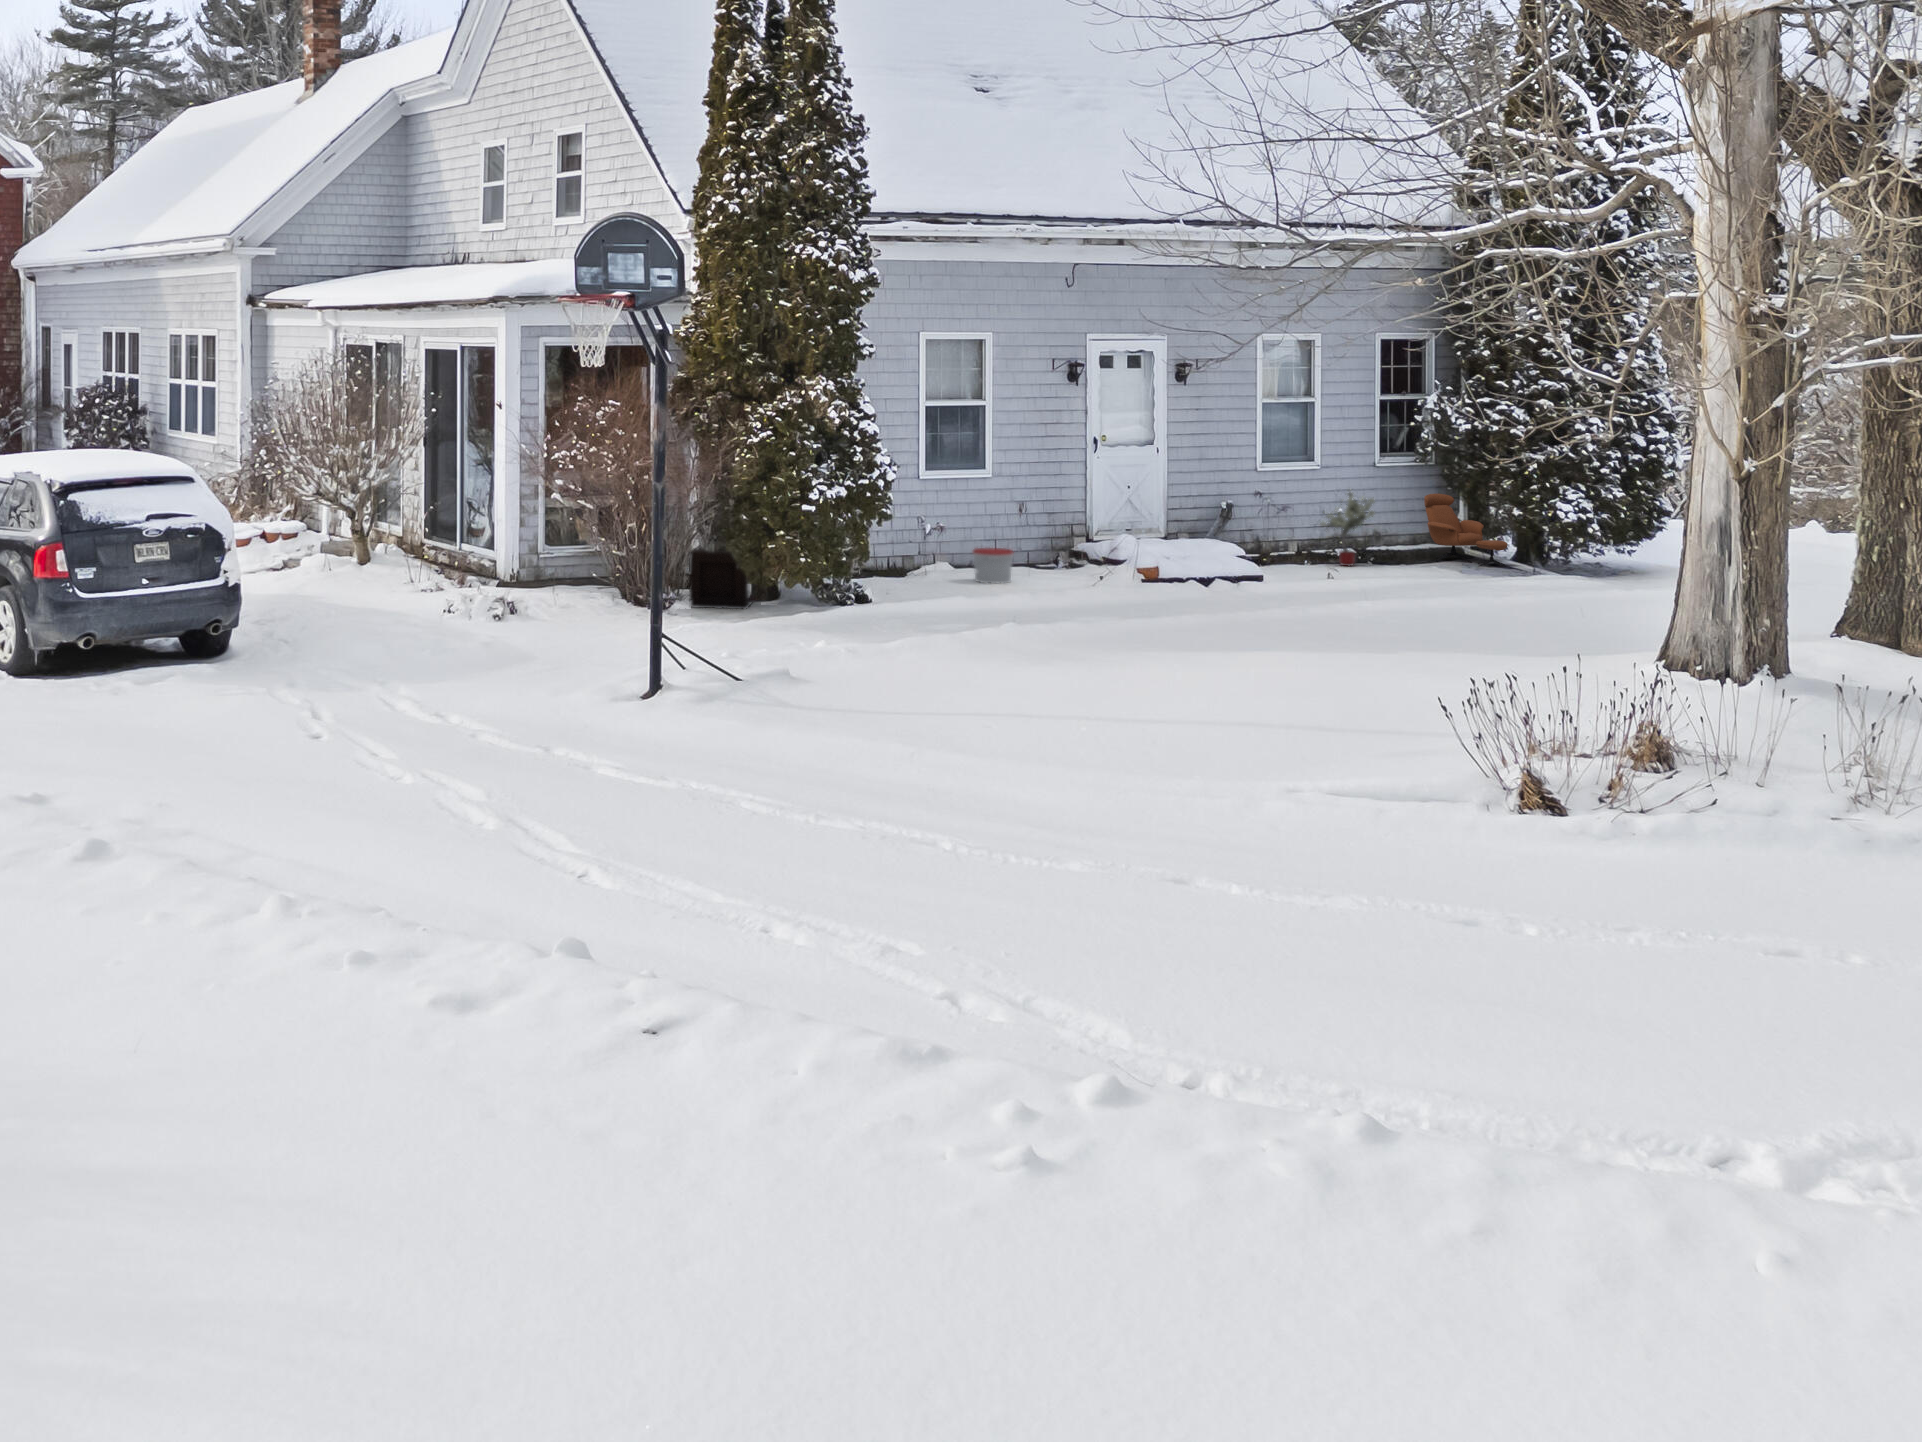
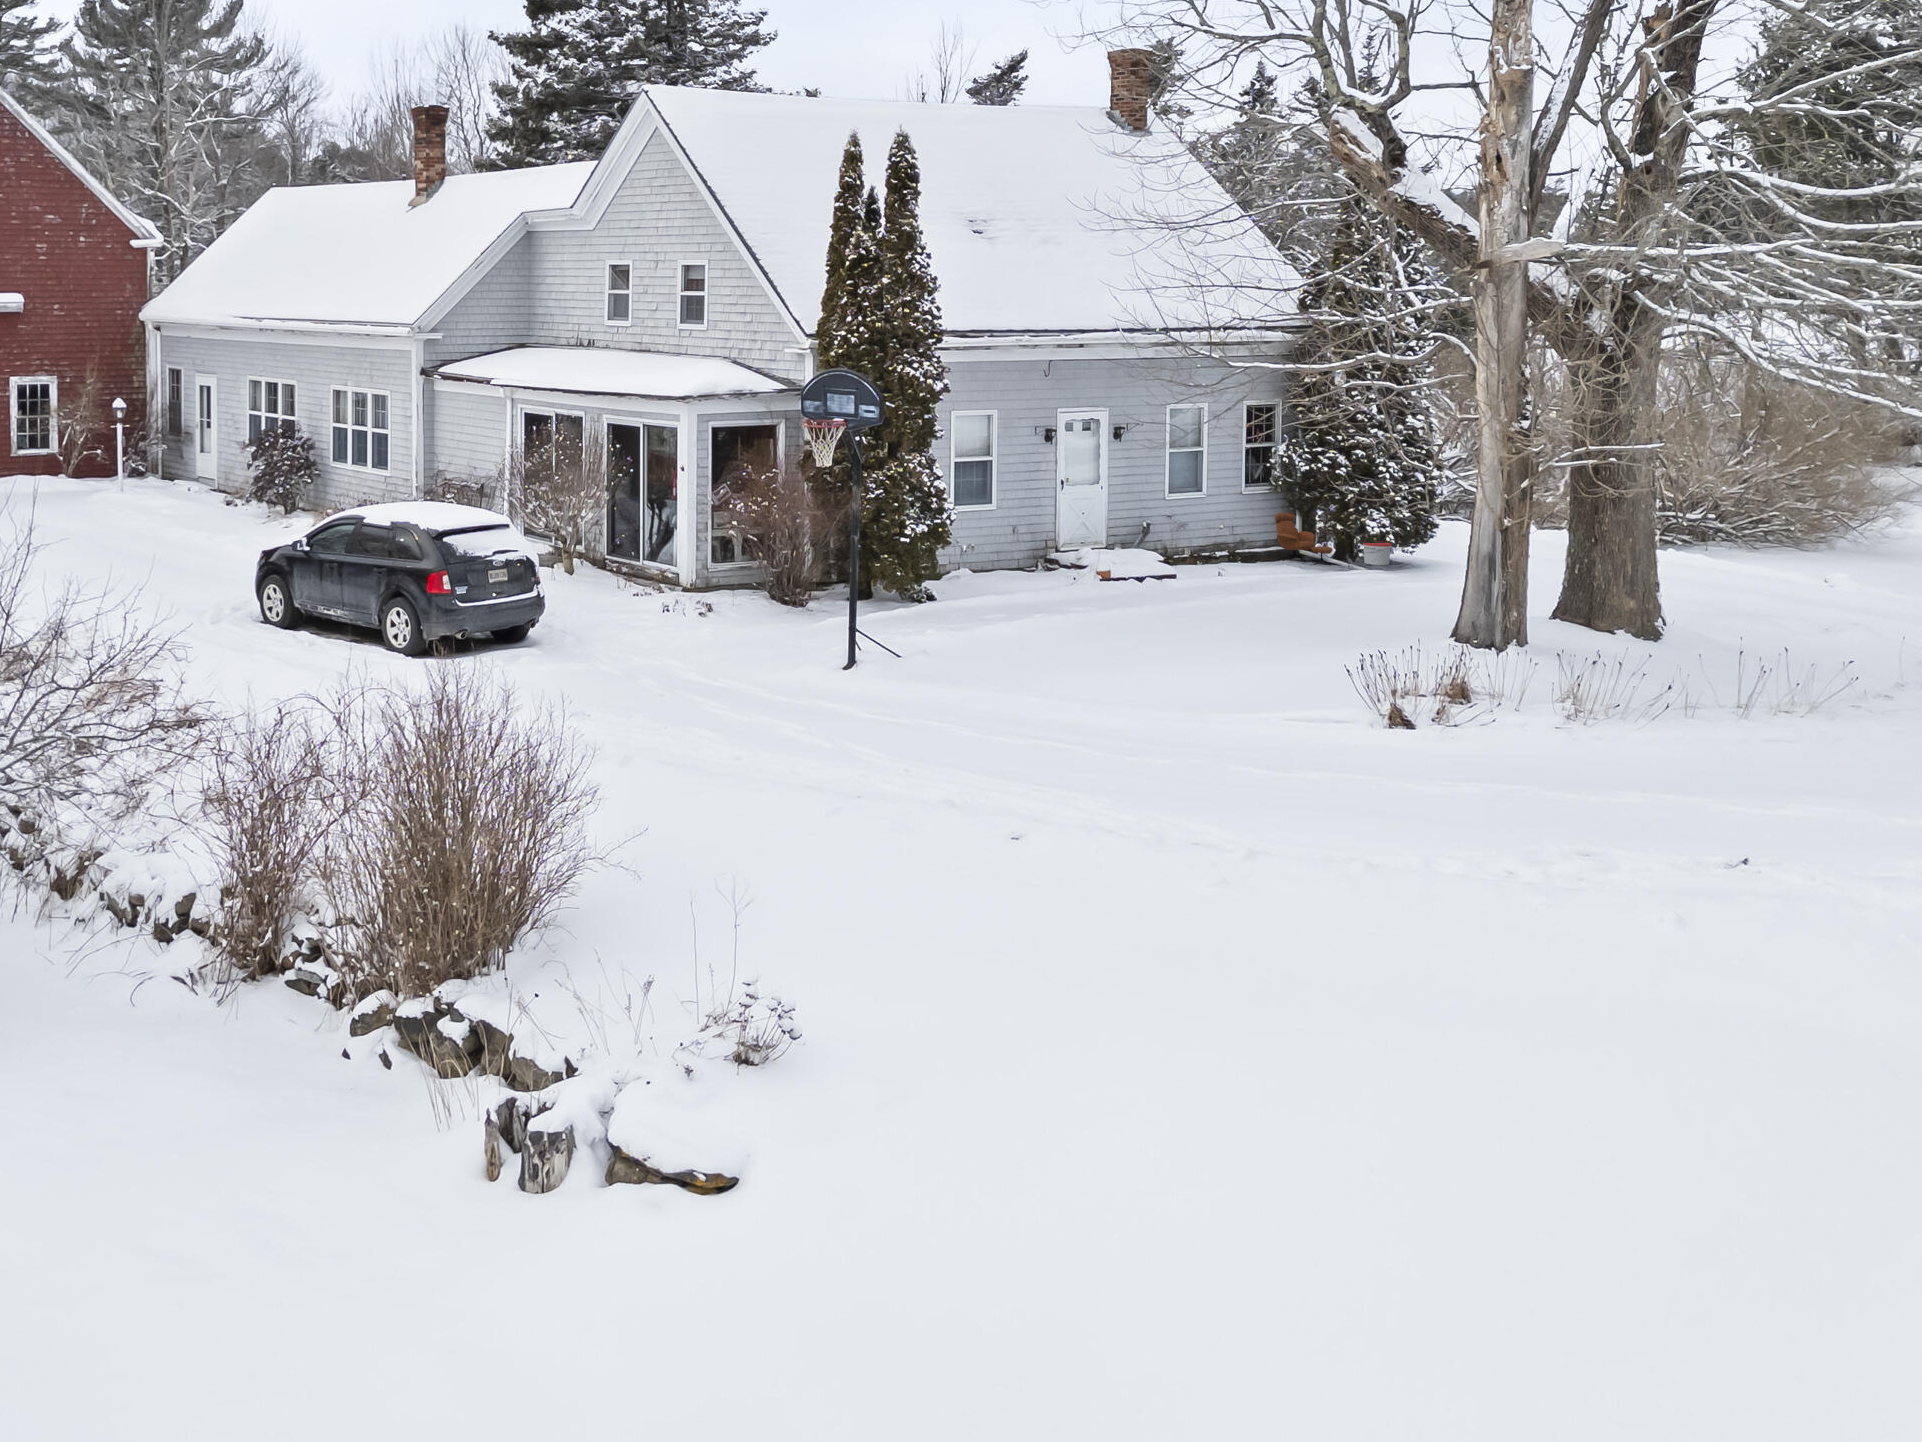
potted tree: present [1320,489,1375,566] -> none [1207,511,1245,566]
wooden crate: present [689,548,751,609] -> none [817,563,858,608]
bucket: present [973,548,1013,583] -> present [1363,542,1392,565]

